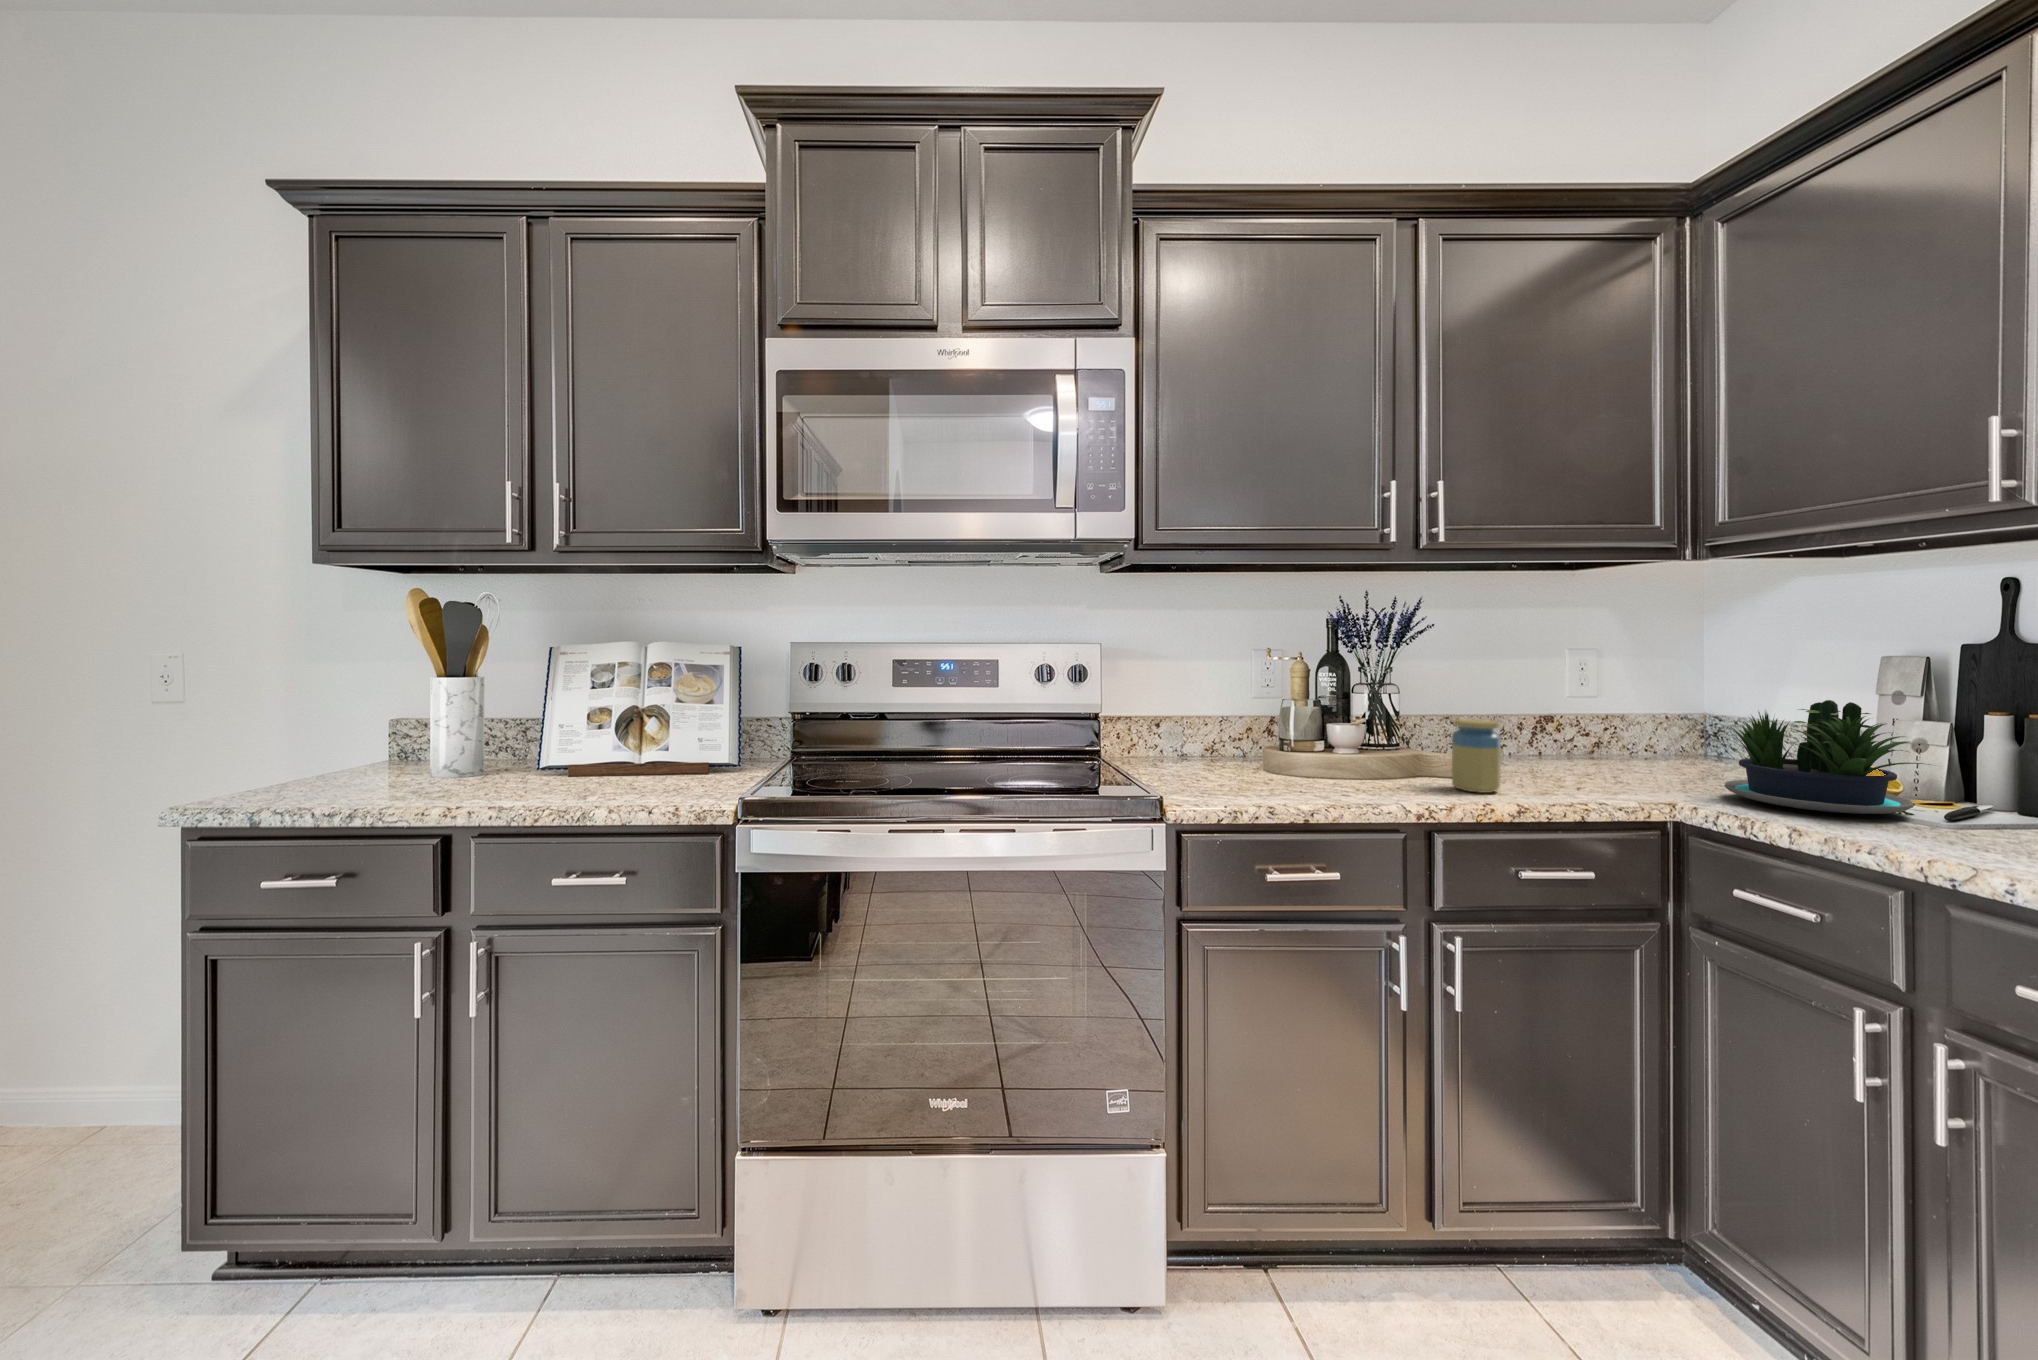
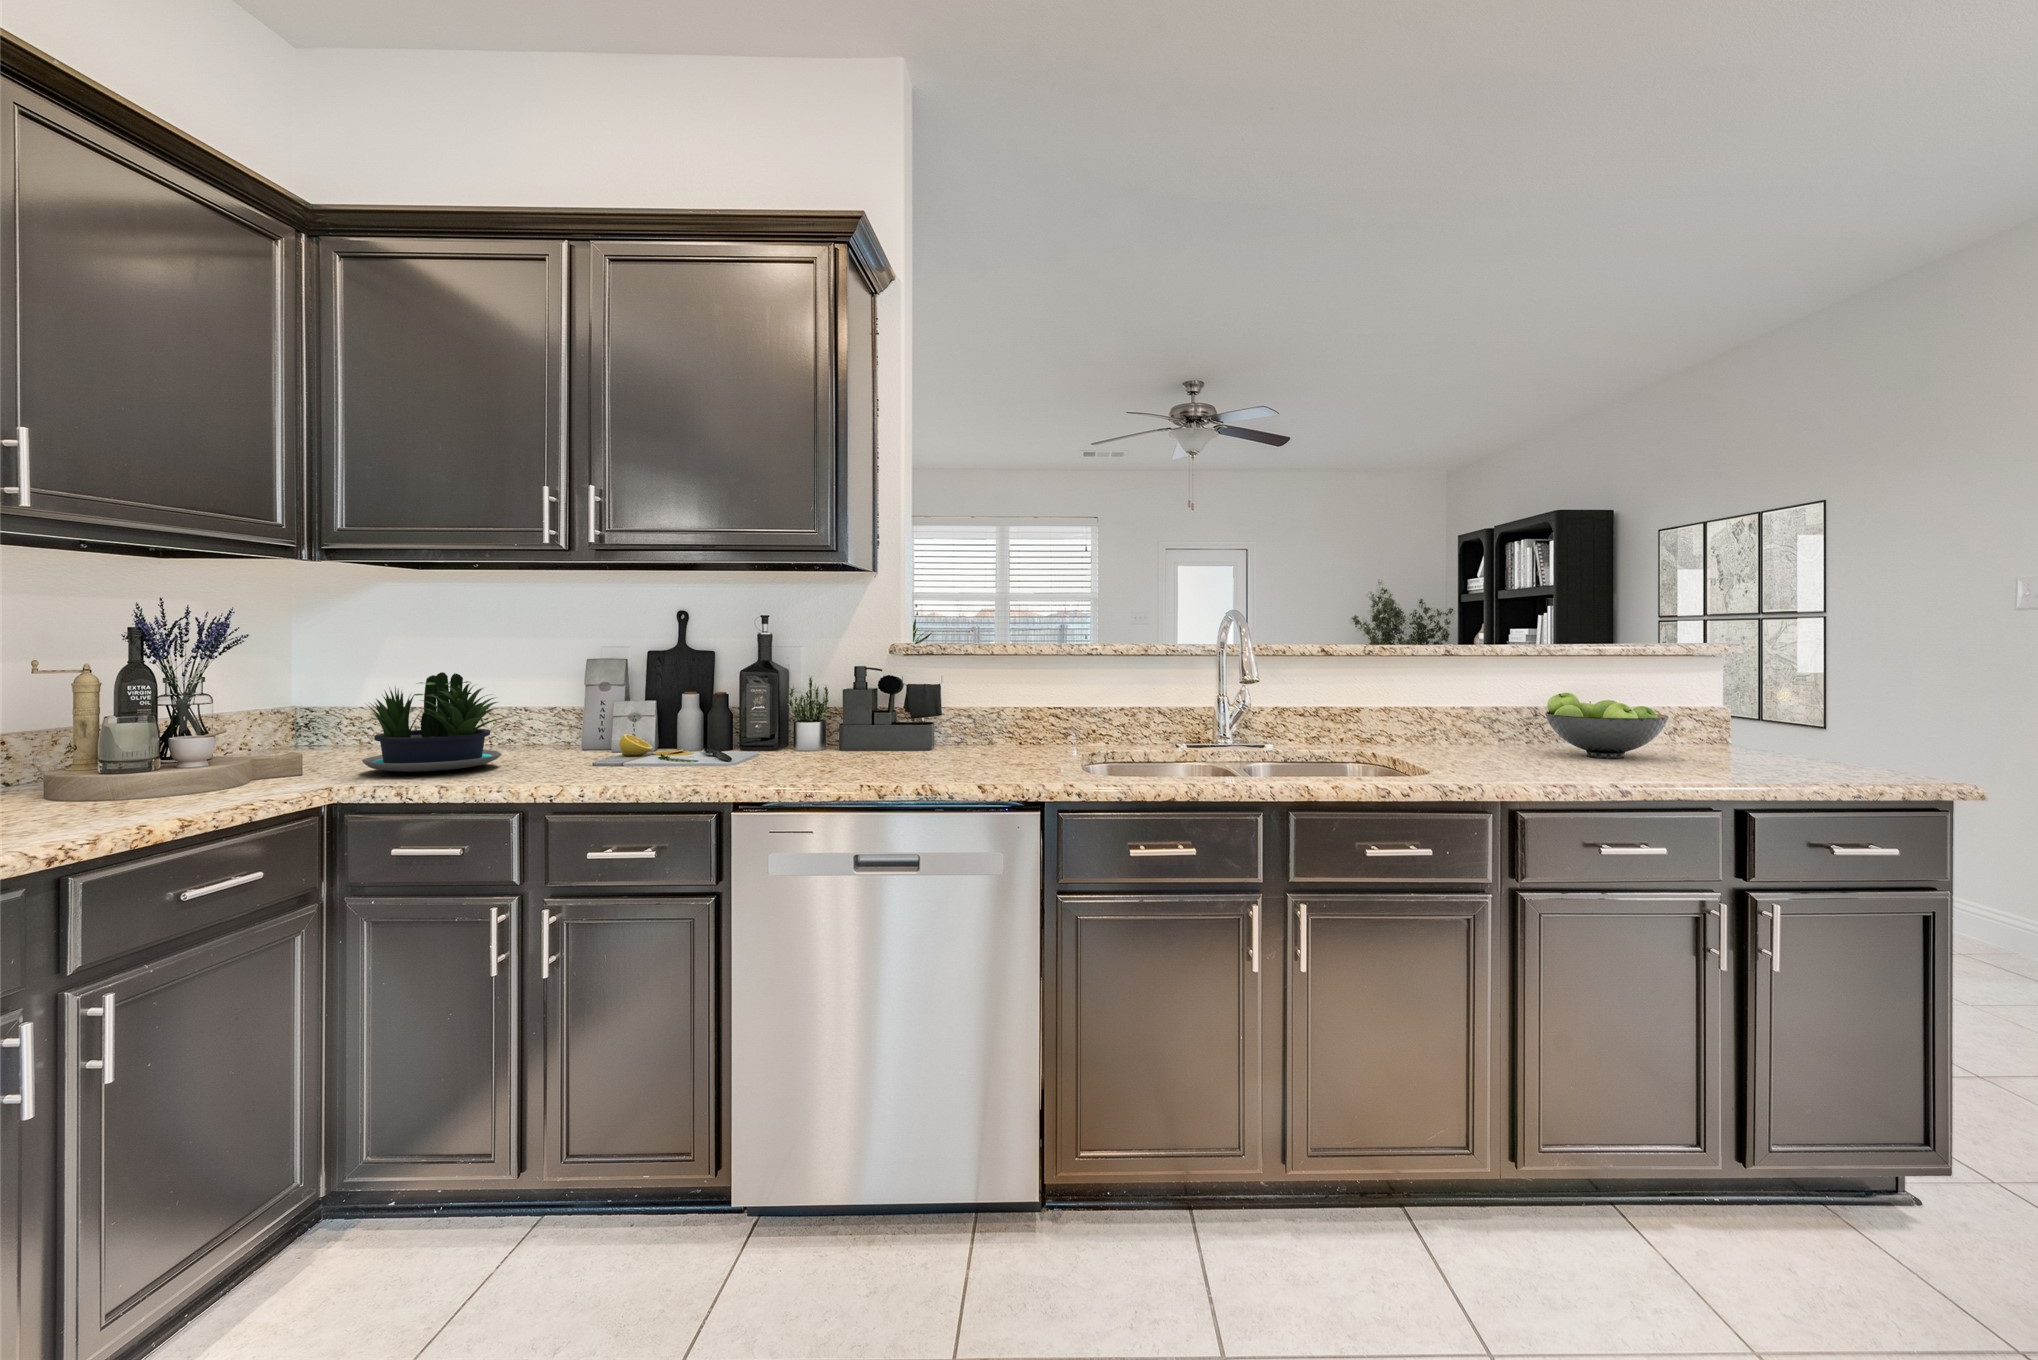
jar: present [1452,719,1501,793] -> none [69,721,139,816]

